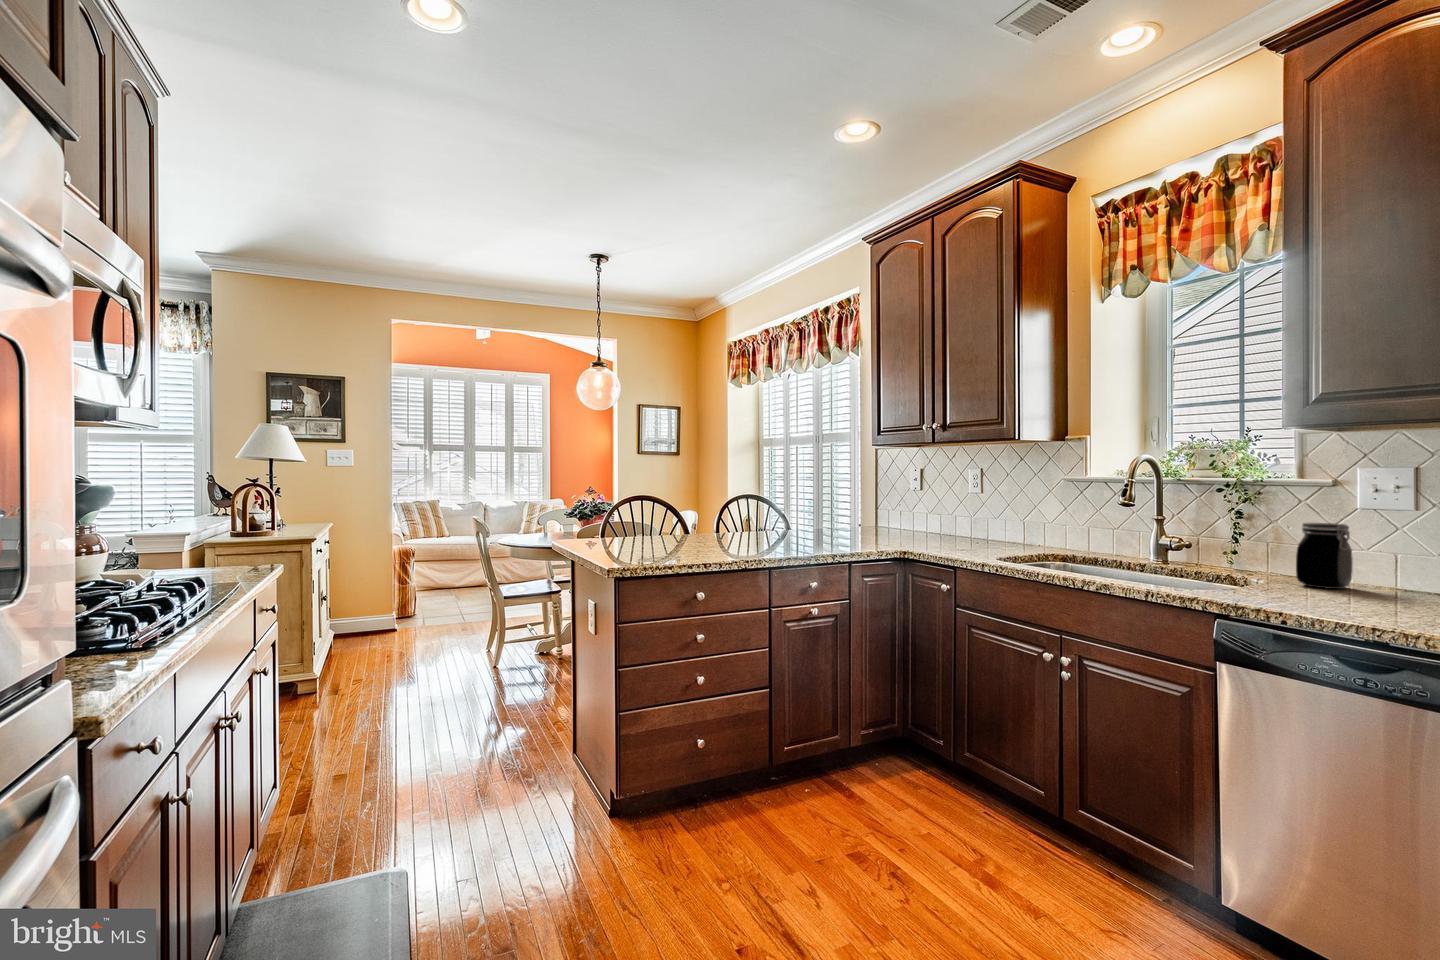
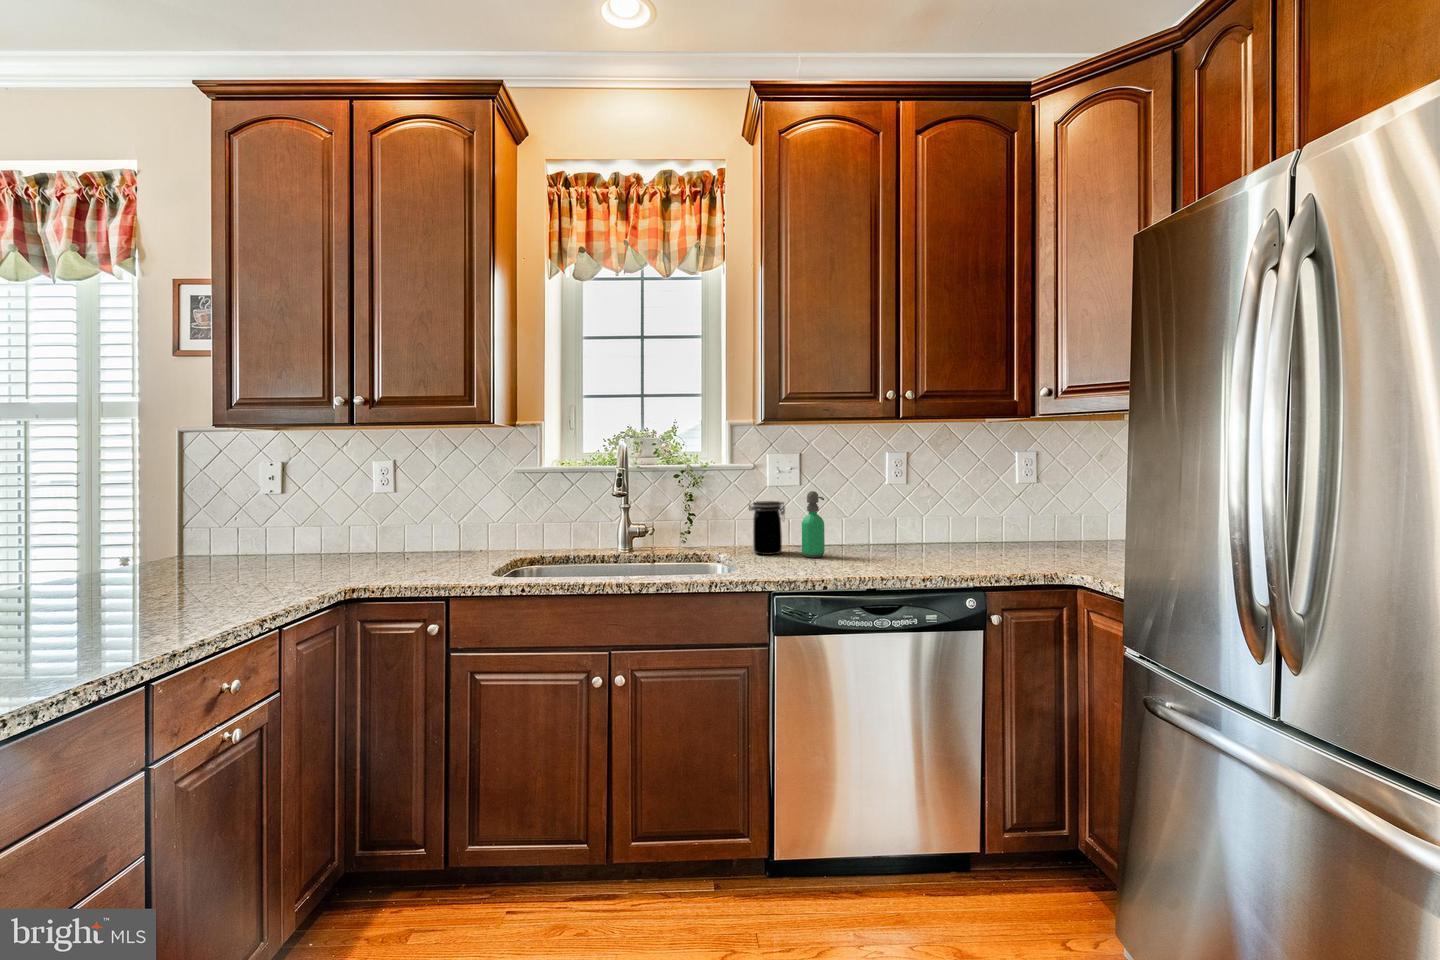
soap dispenser: none [1357,514,1398,600] -> present [802,491,825,557]

